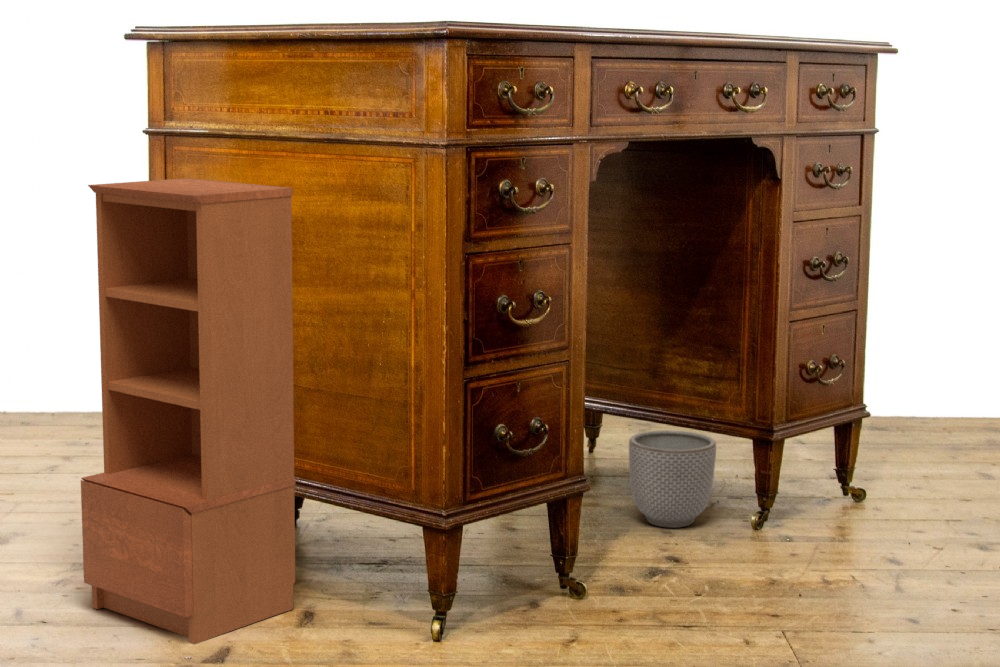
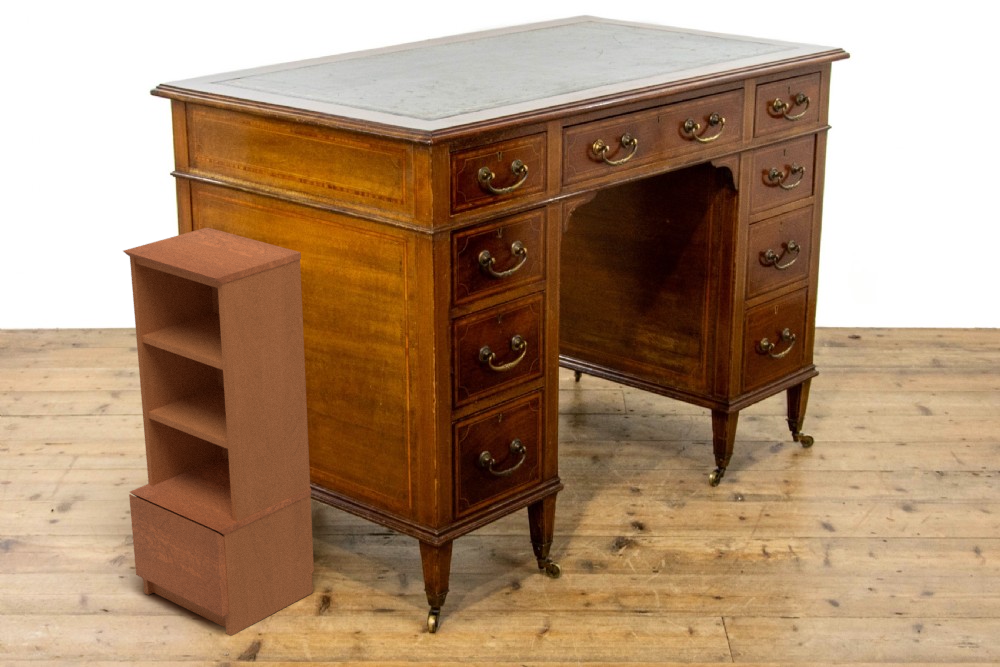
planter: present [629,430,716,528] -> none [603,397,680,486]

